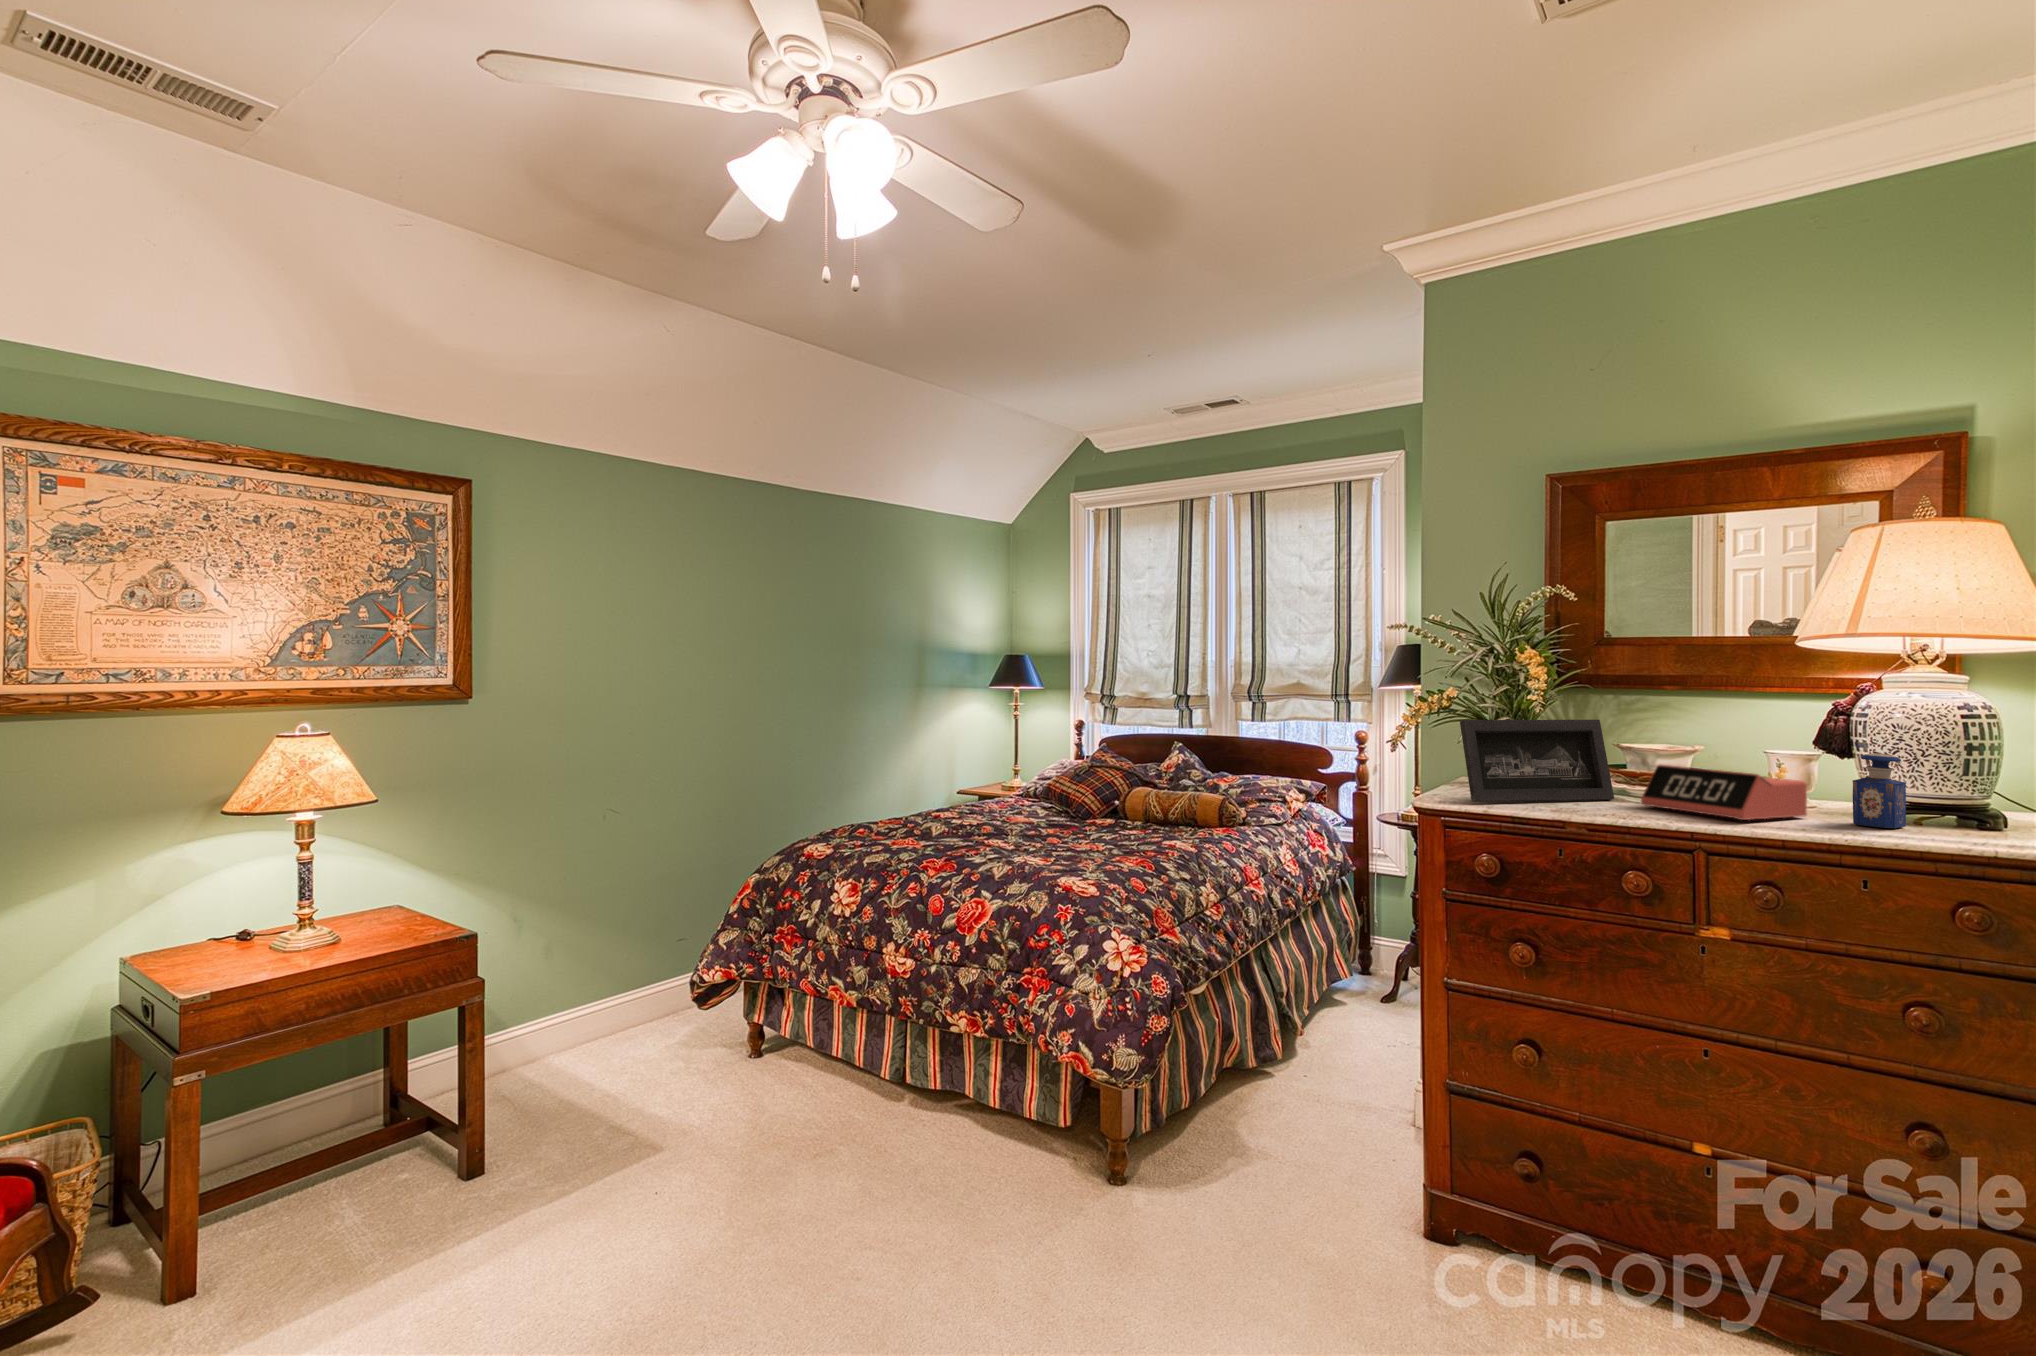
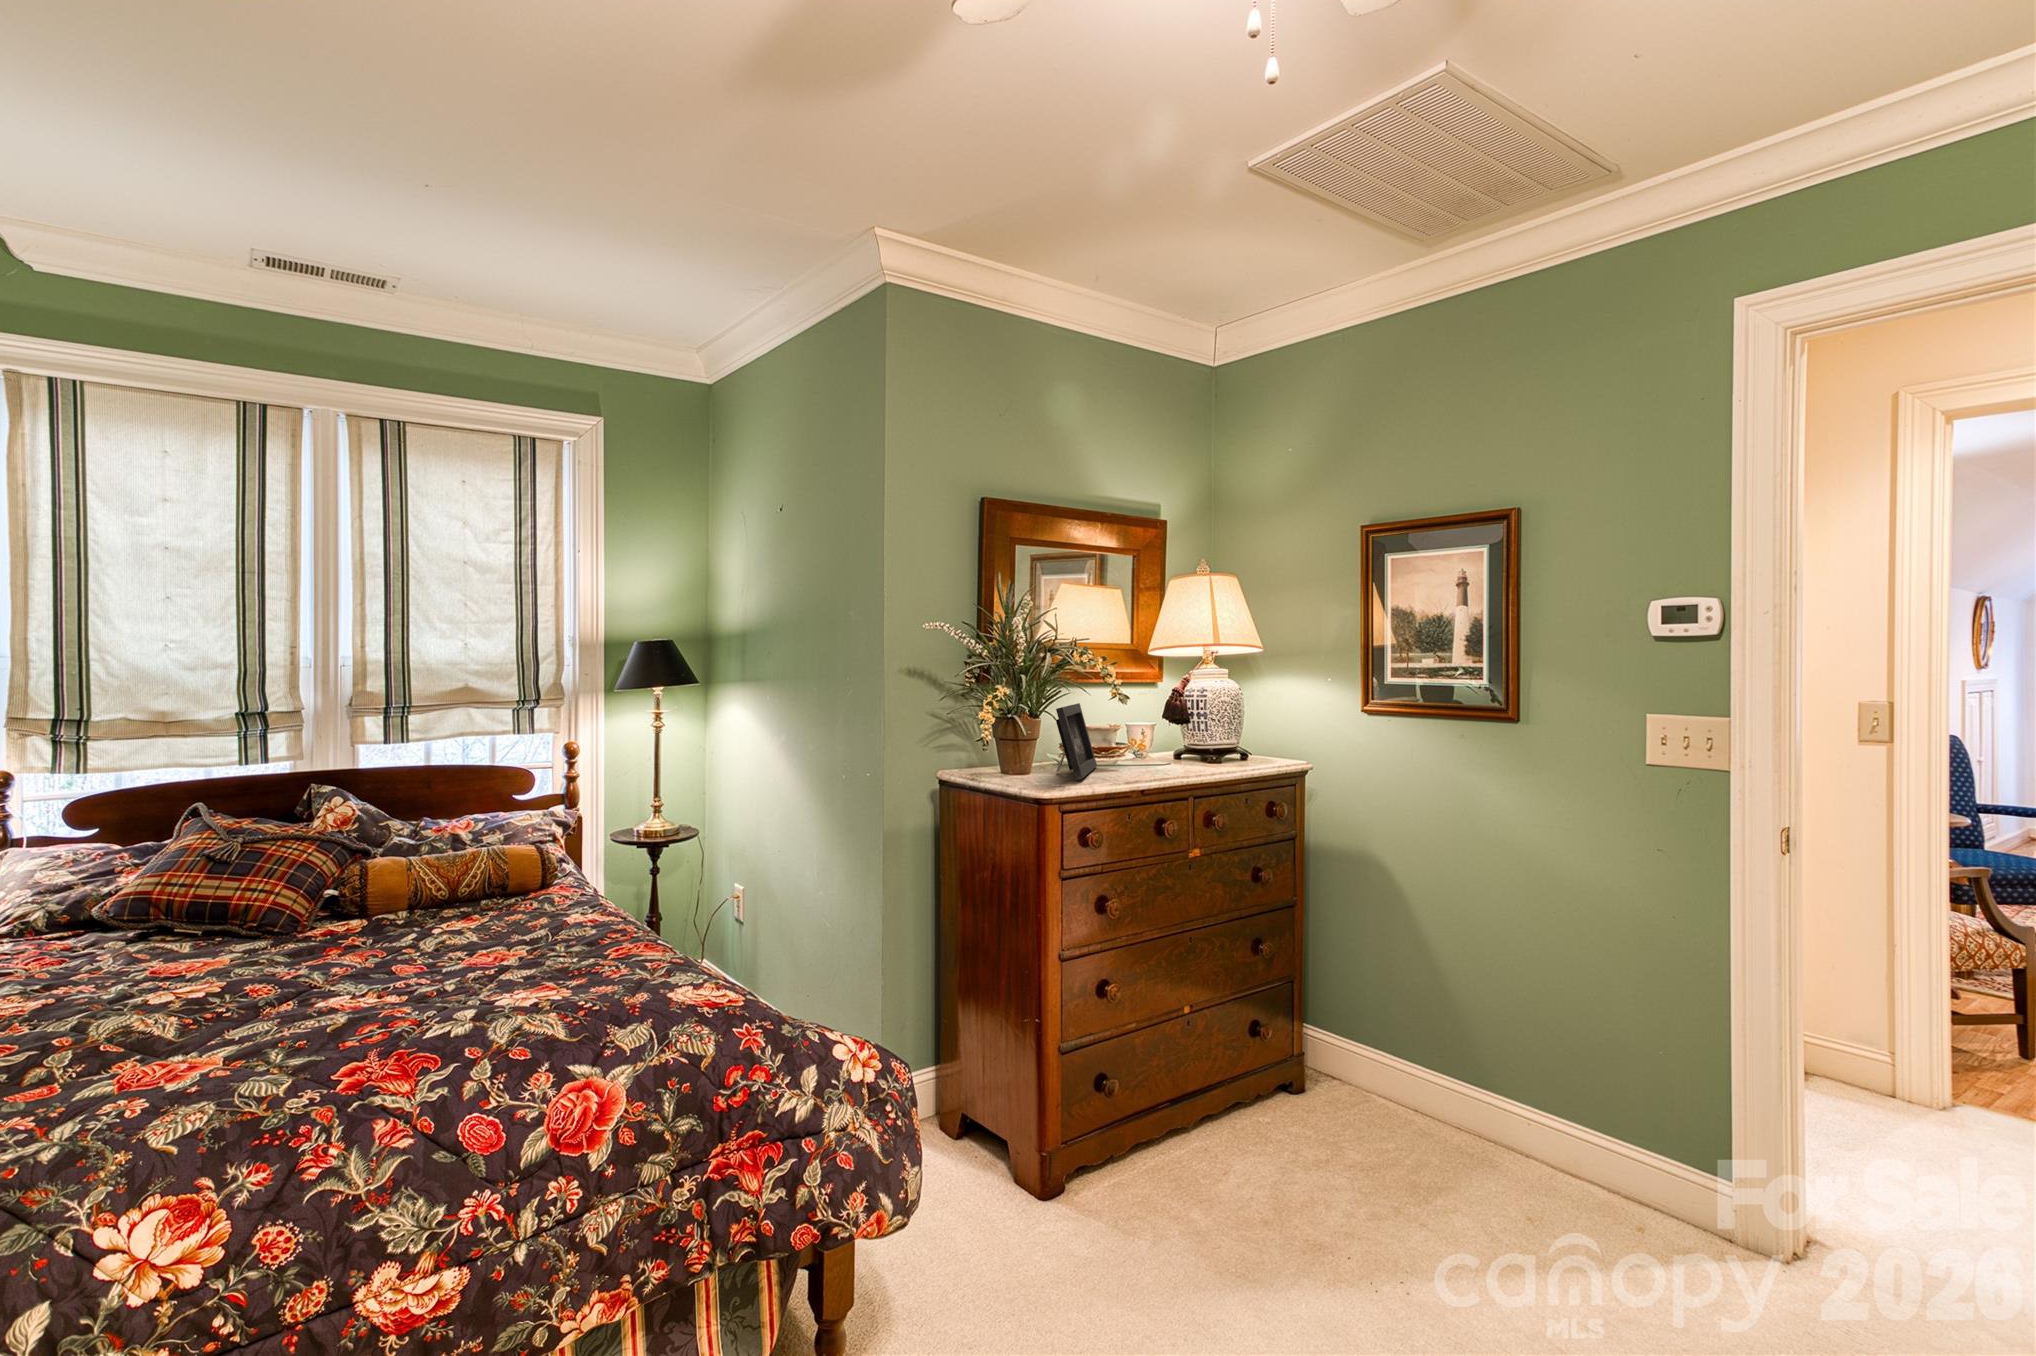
perfume bottle: present [1852,753,1906,828] -> none [1214,715,1240,761]
alarm clock: present [1641,765,1807,820] -> none [1123,733,1208,766]

